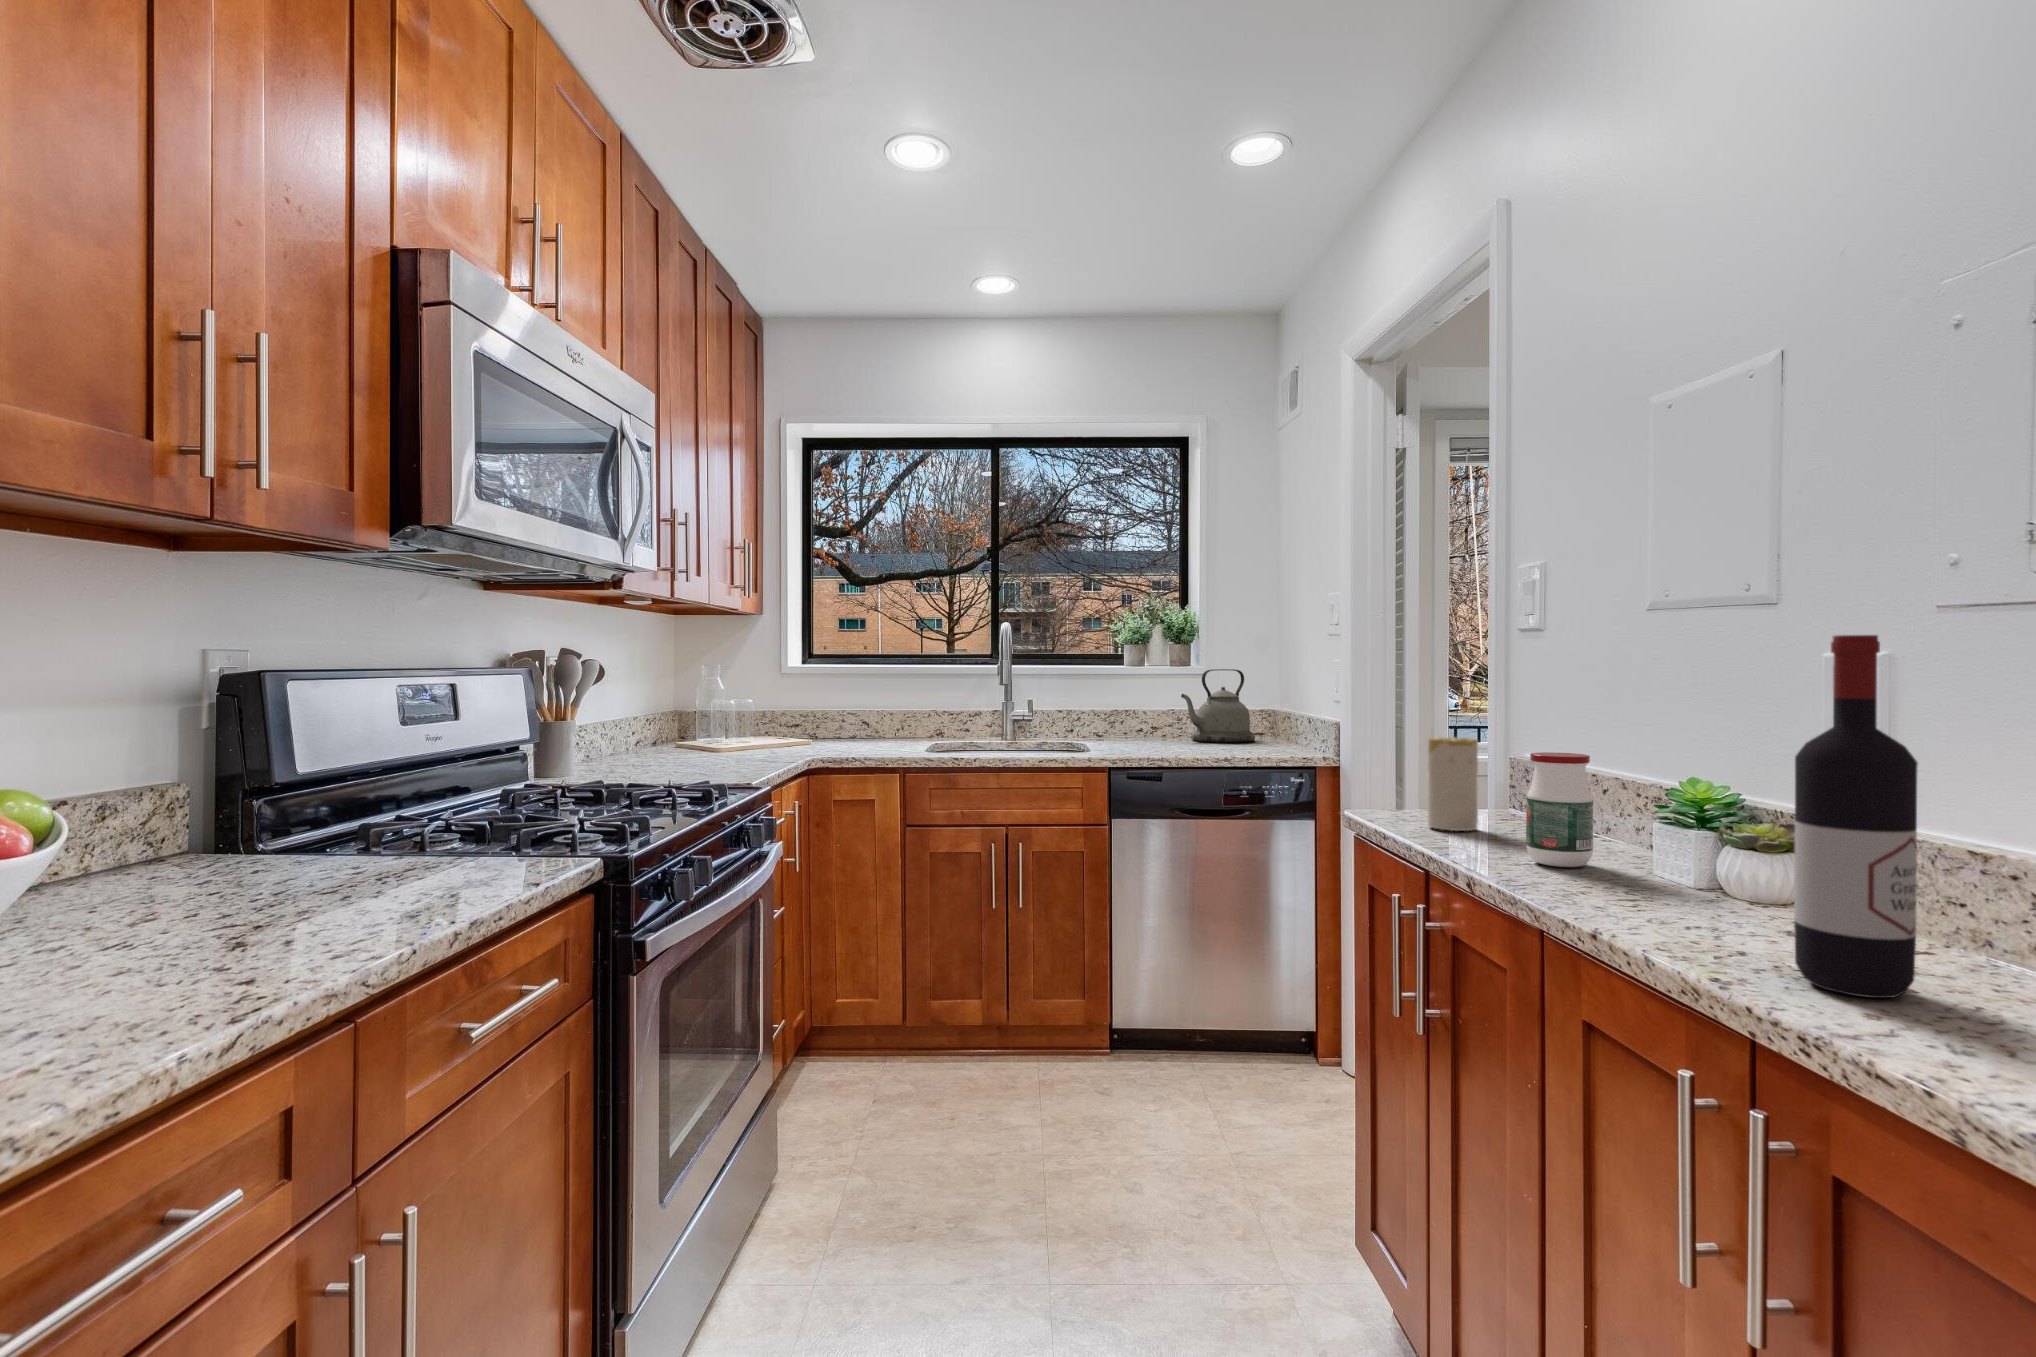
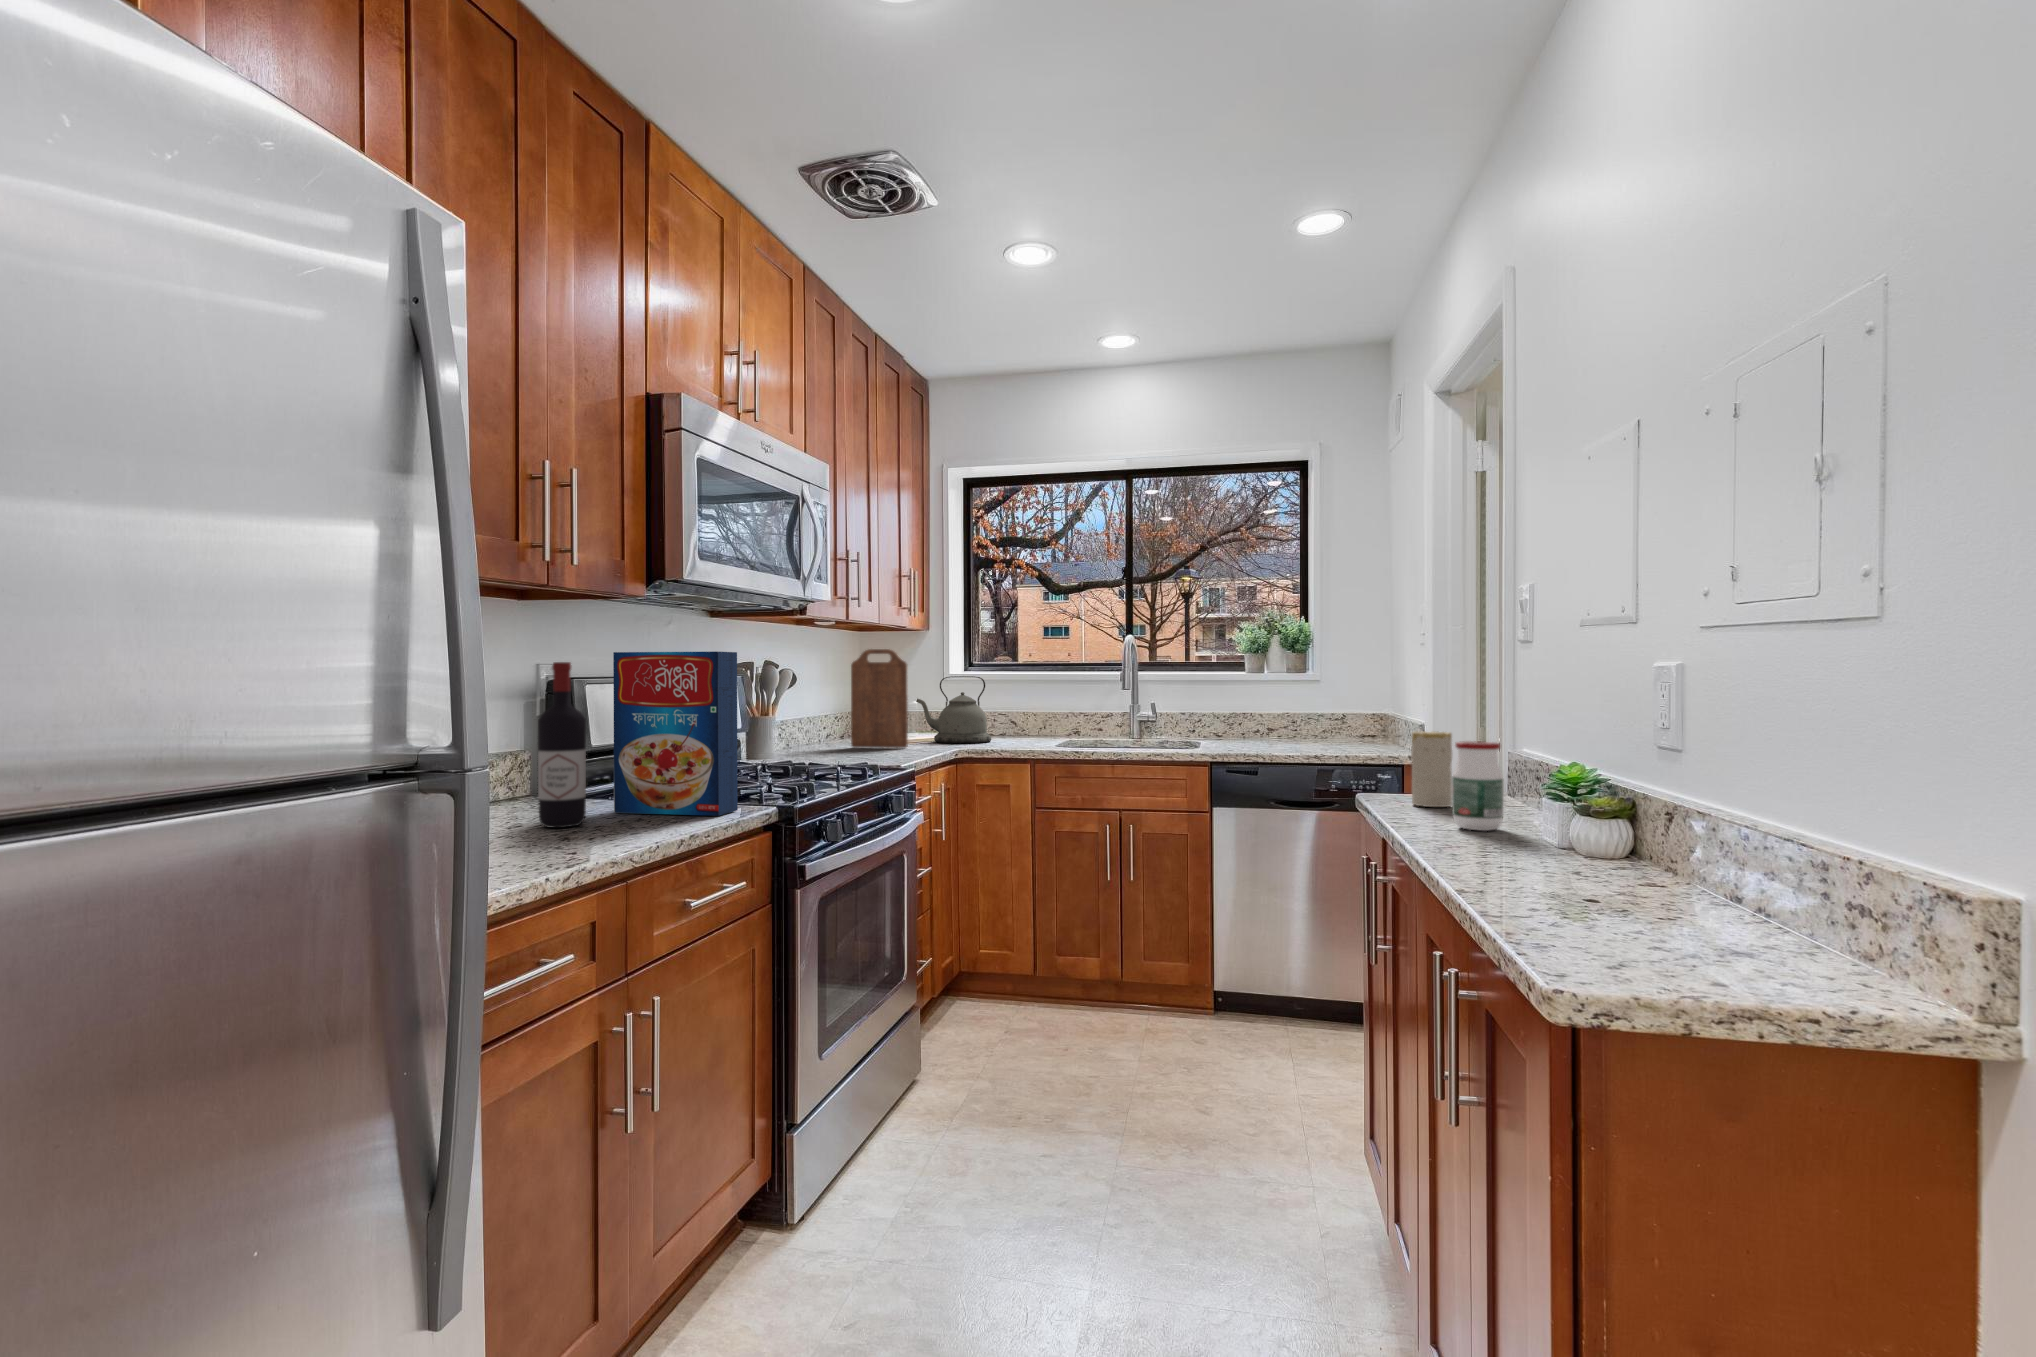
cereal box: none [334,631,540,880] -> present [613,651,738,816]
wine bottle: present [1794,635,1918,998] -> present [538,662,586,828]
cutting board: none [672,636,745,759] -> present [851,649,908,748]
kettle: present [1181,669,1255,742] -> present [916,676,991,743]

